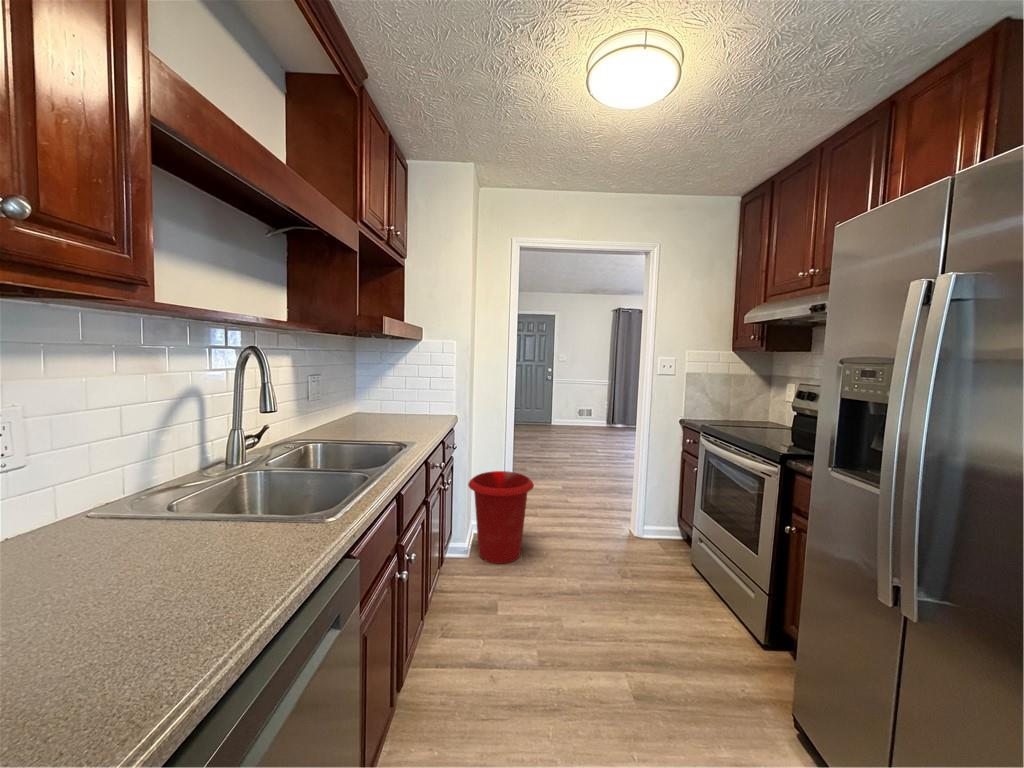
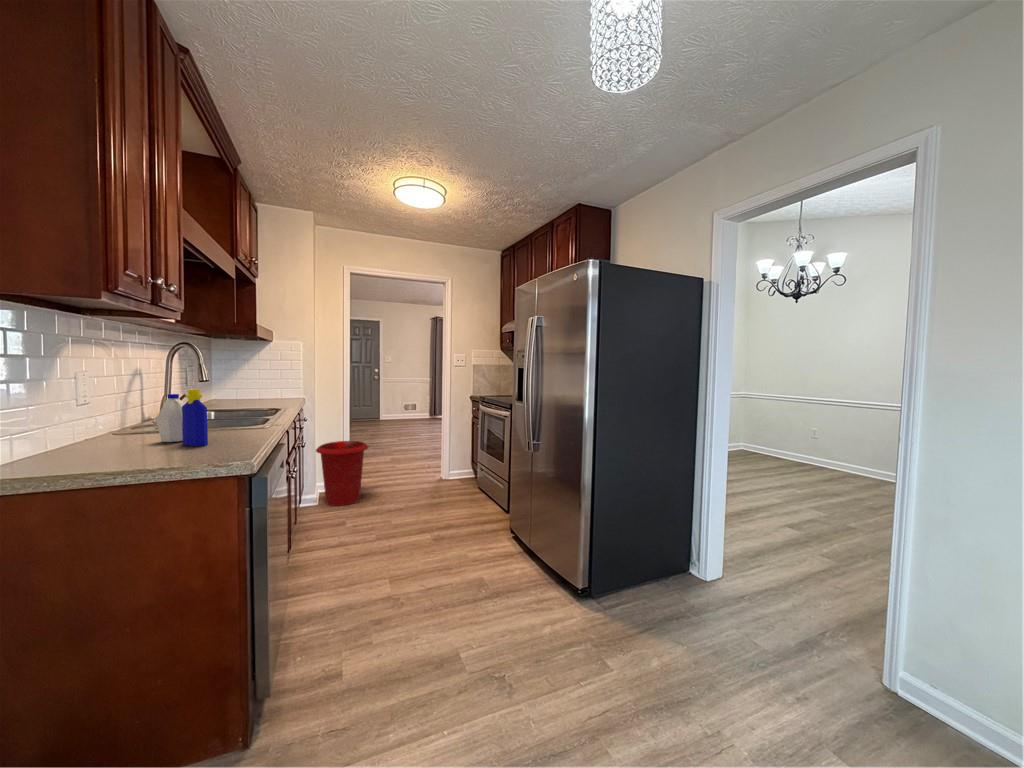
bottle: none [91,460,183,618] -> present [156,389,208,446]

